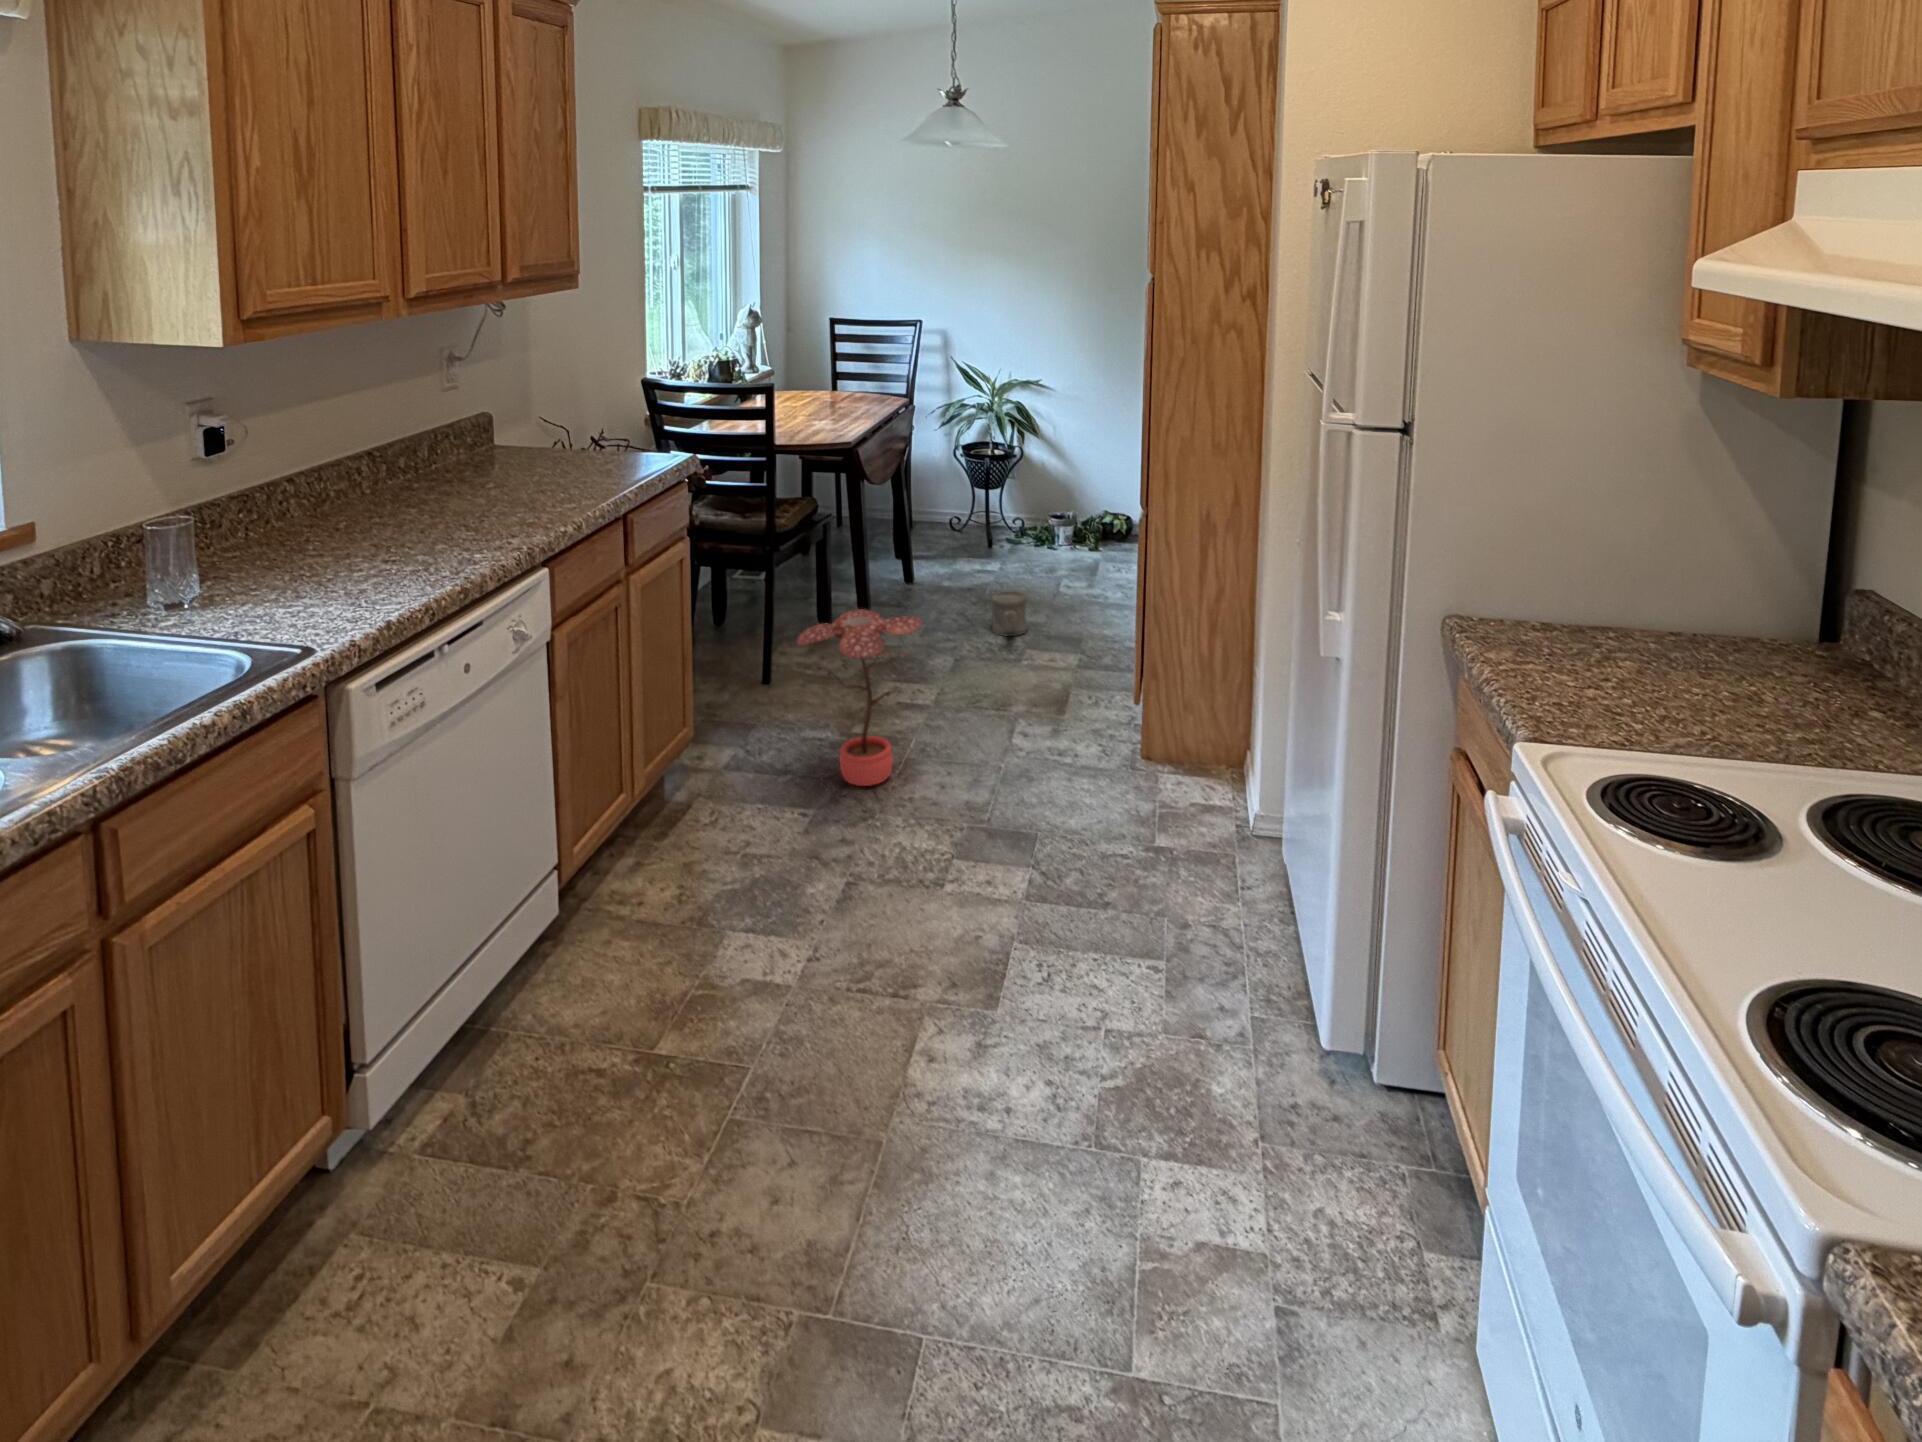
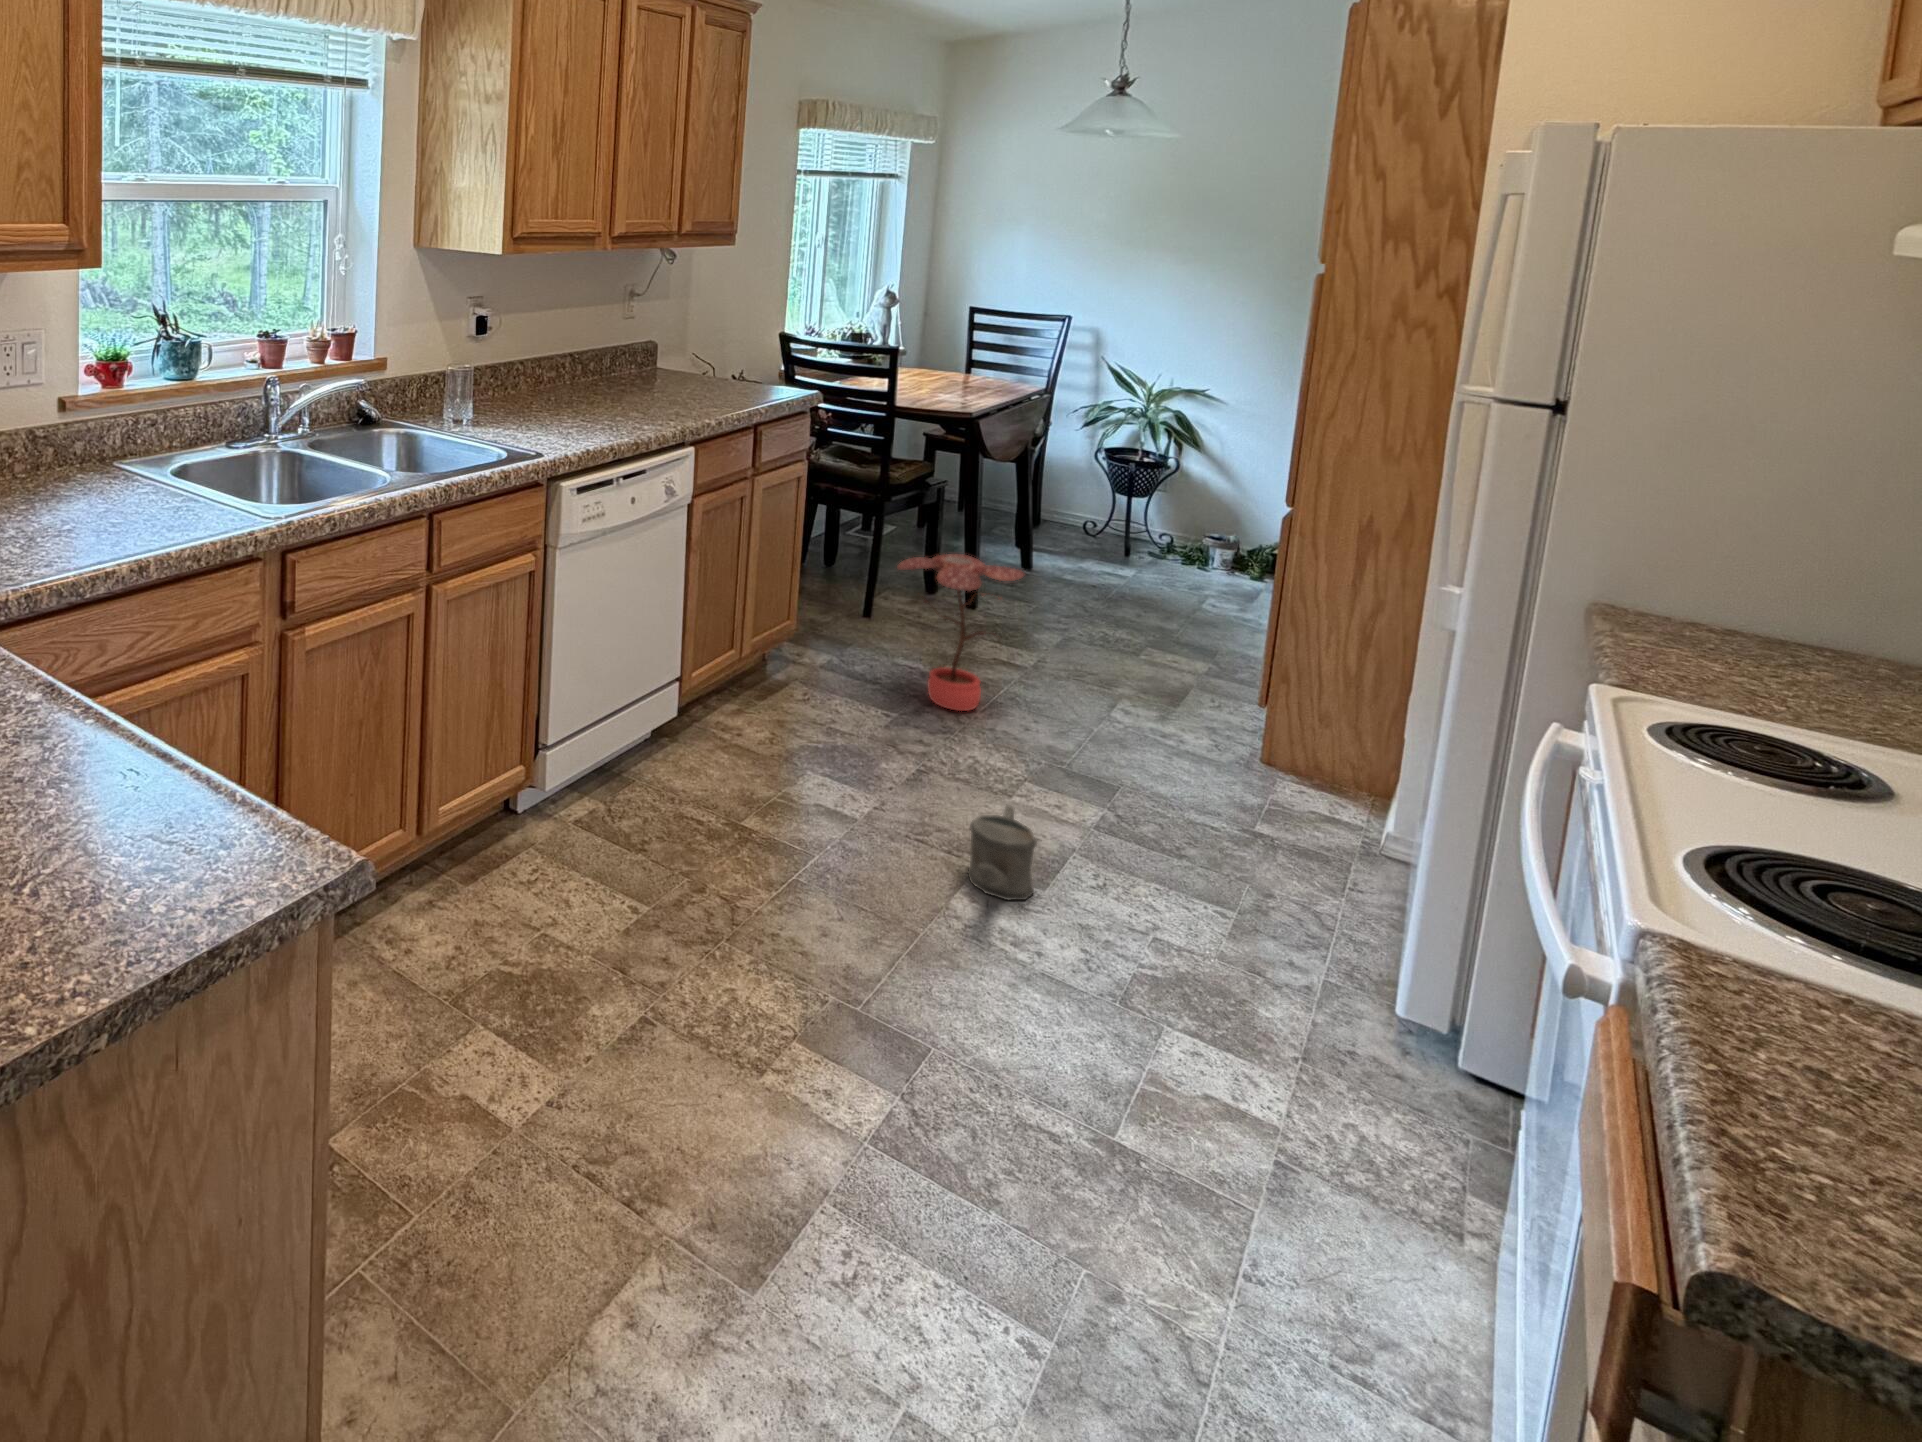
watering can: present [991,586,1028,636] -> present [968,805,1036,900]

